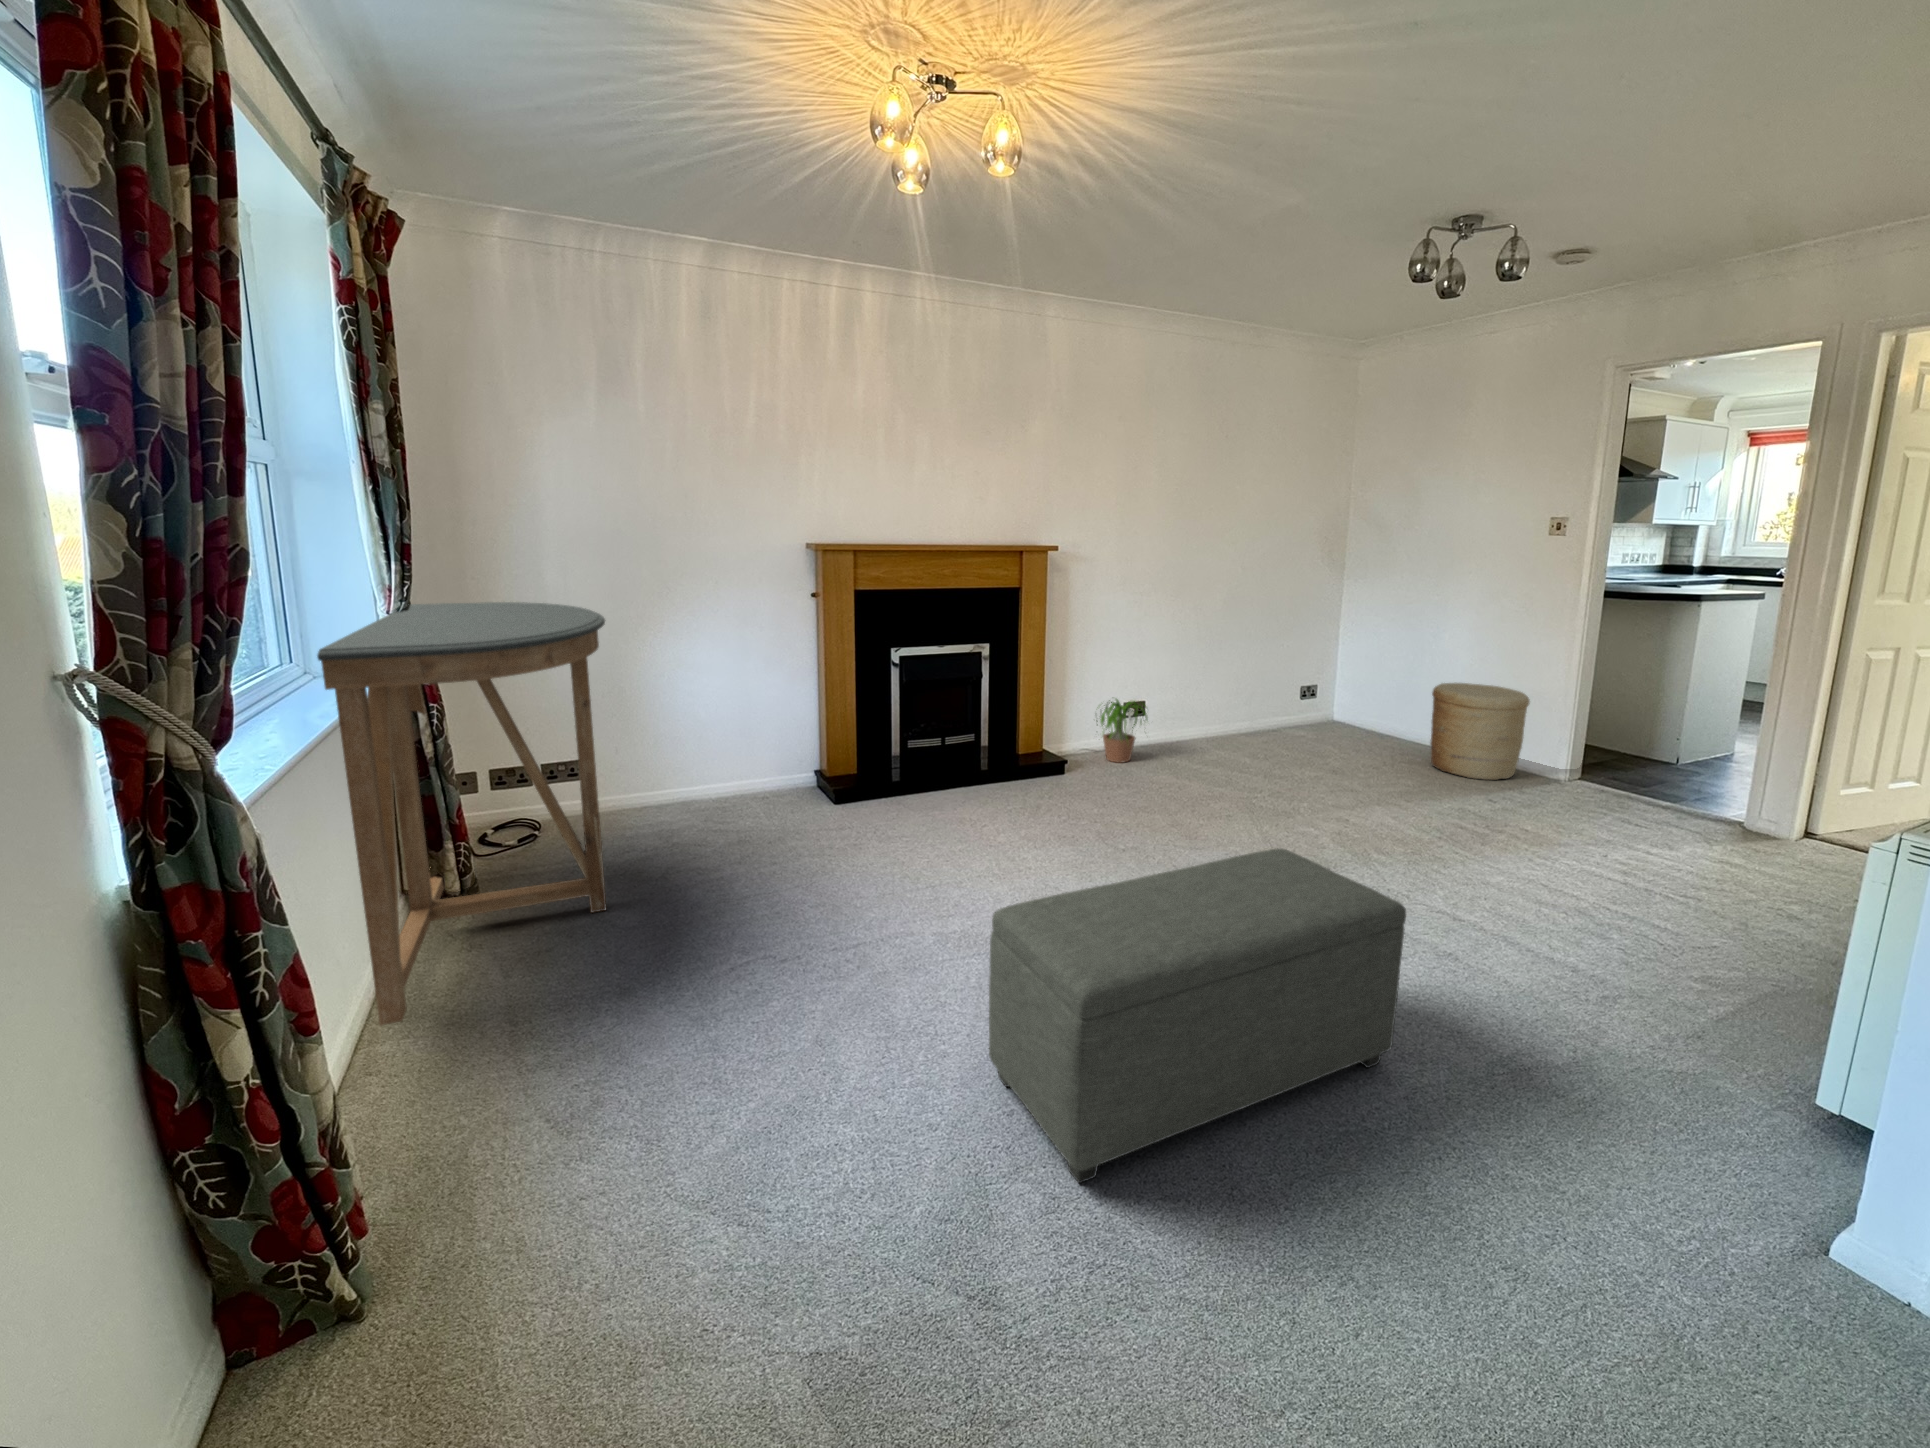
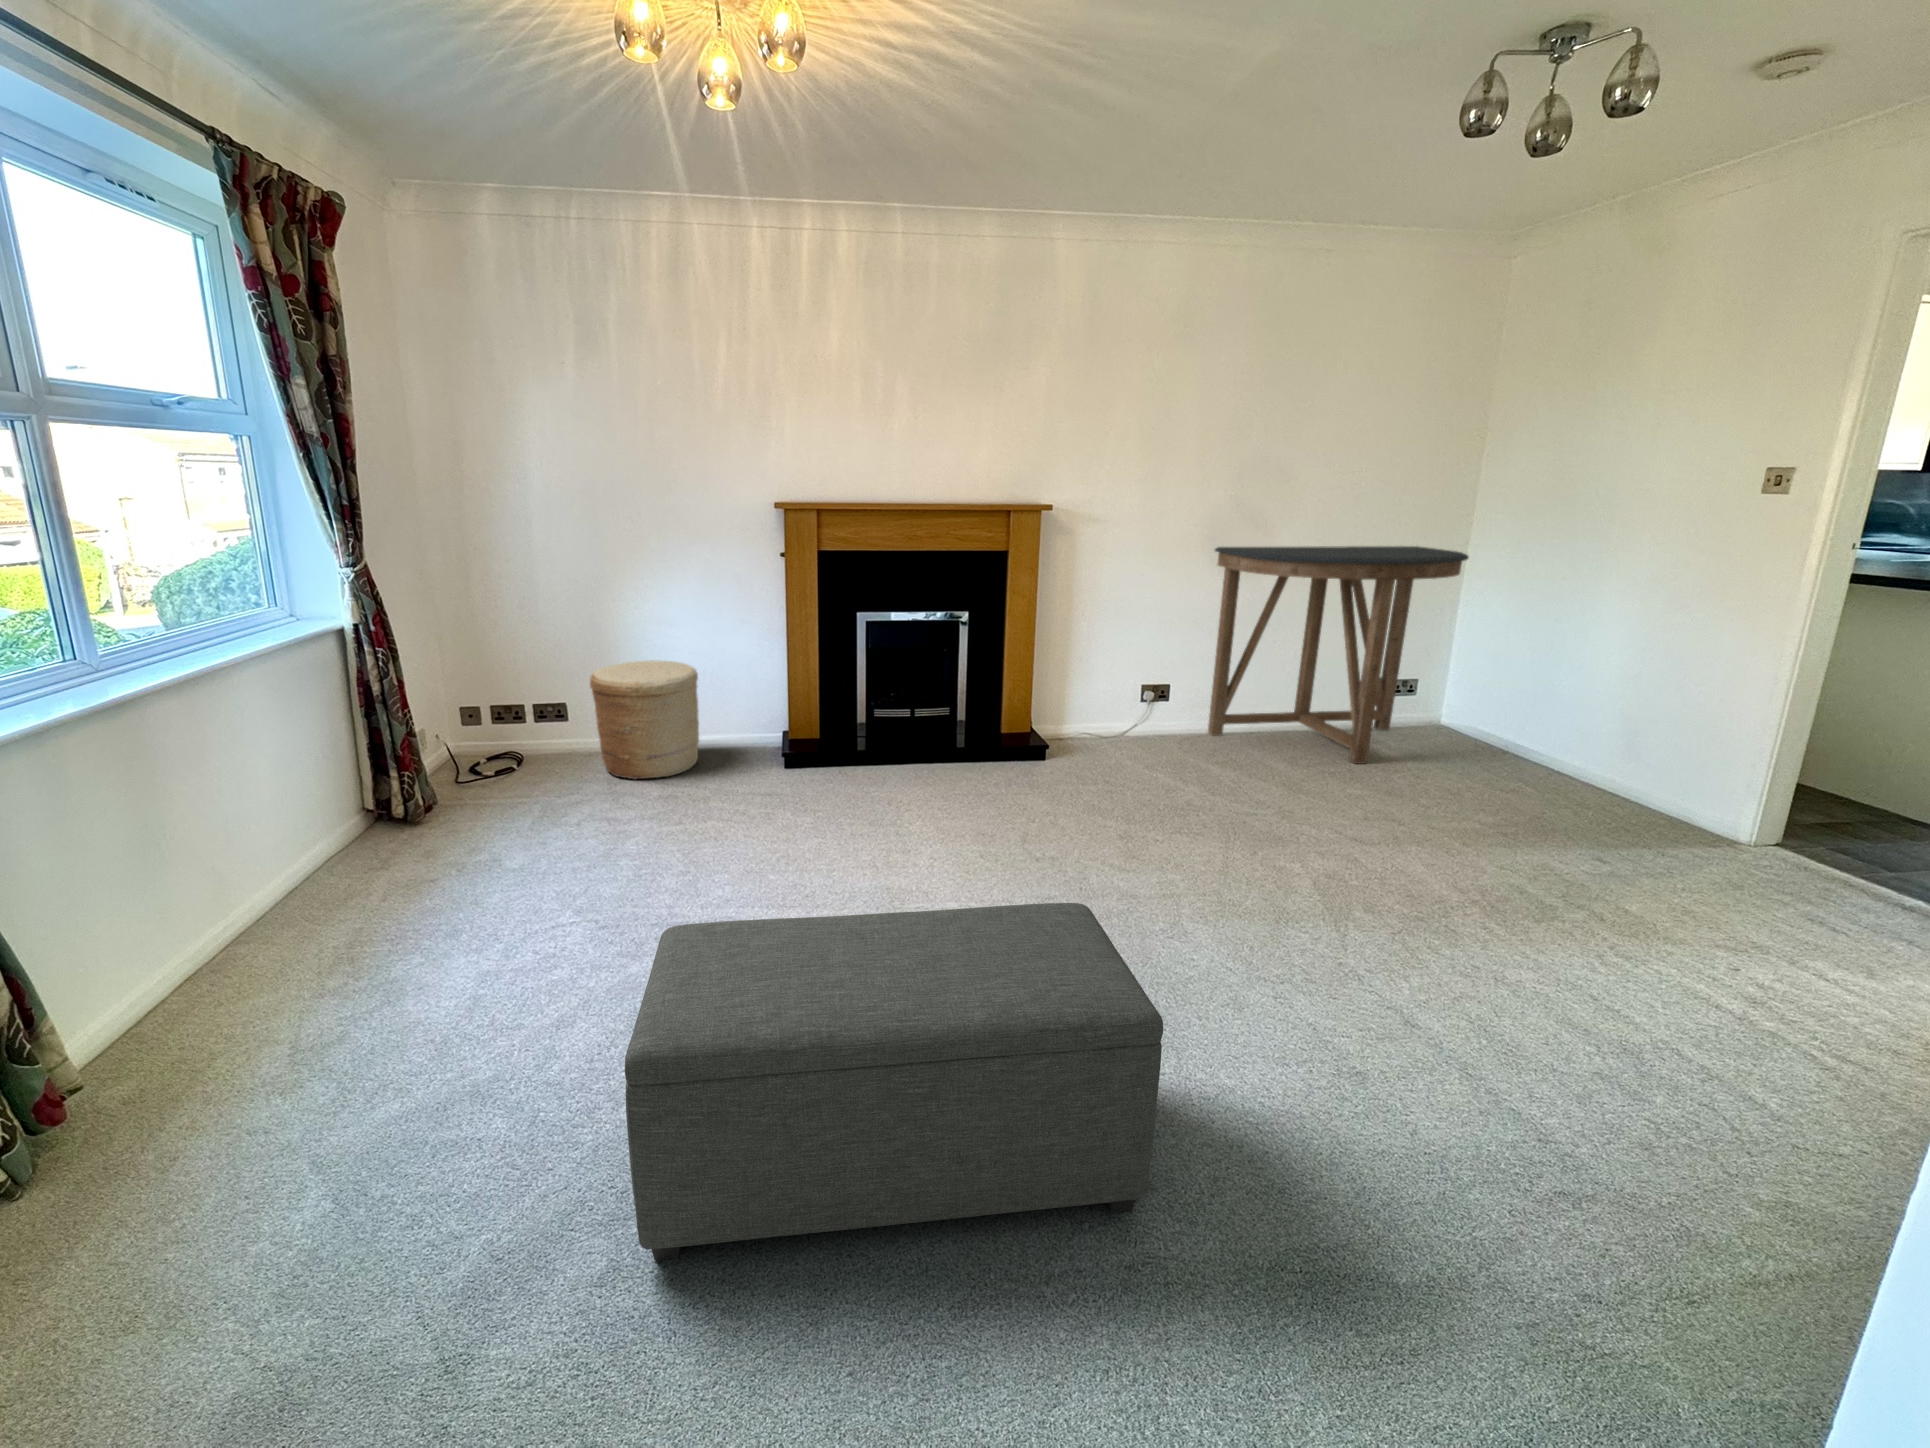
console table: present [317,602,606,1025] -> present [1208,546,1469,764]
woven basket: present [1430,683,1530,780] -> present [590,661,699,780]
potted plant: present [1096,699,1147,763] -> none [1085,679,1165,754]

